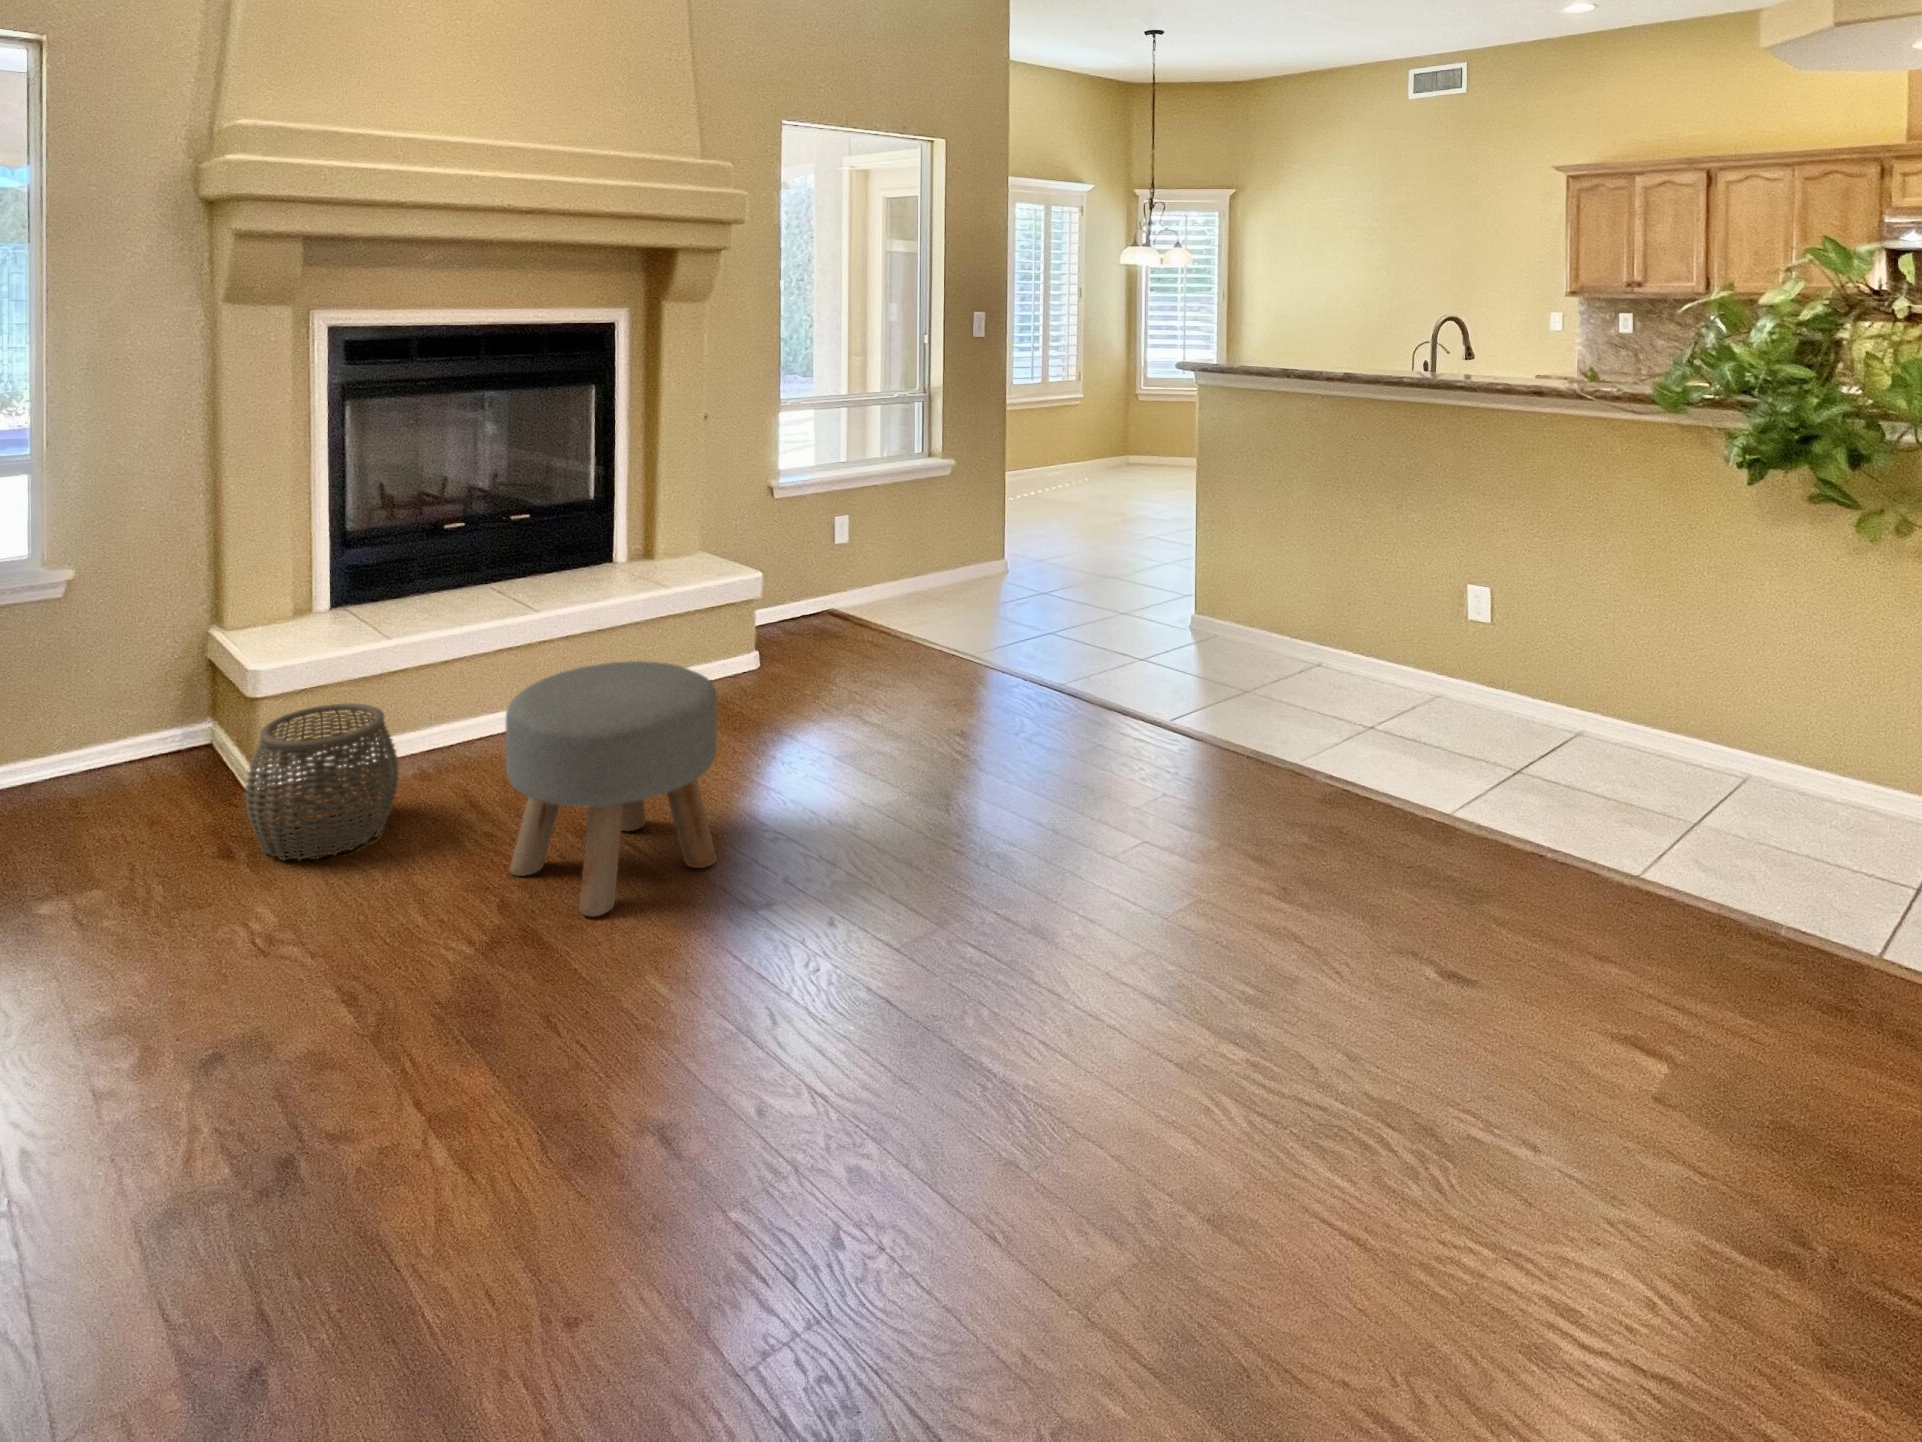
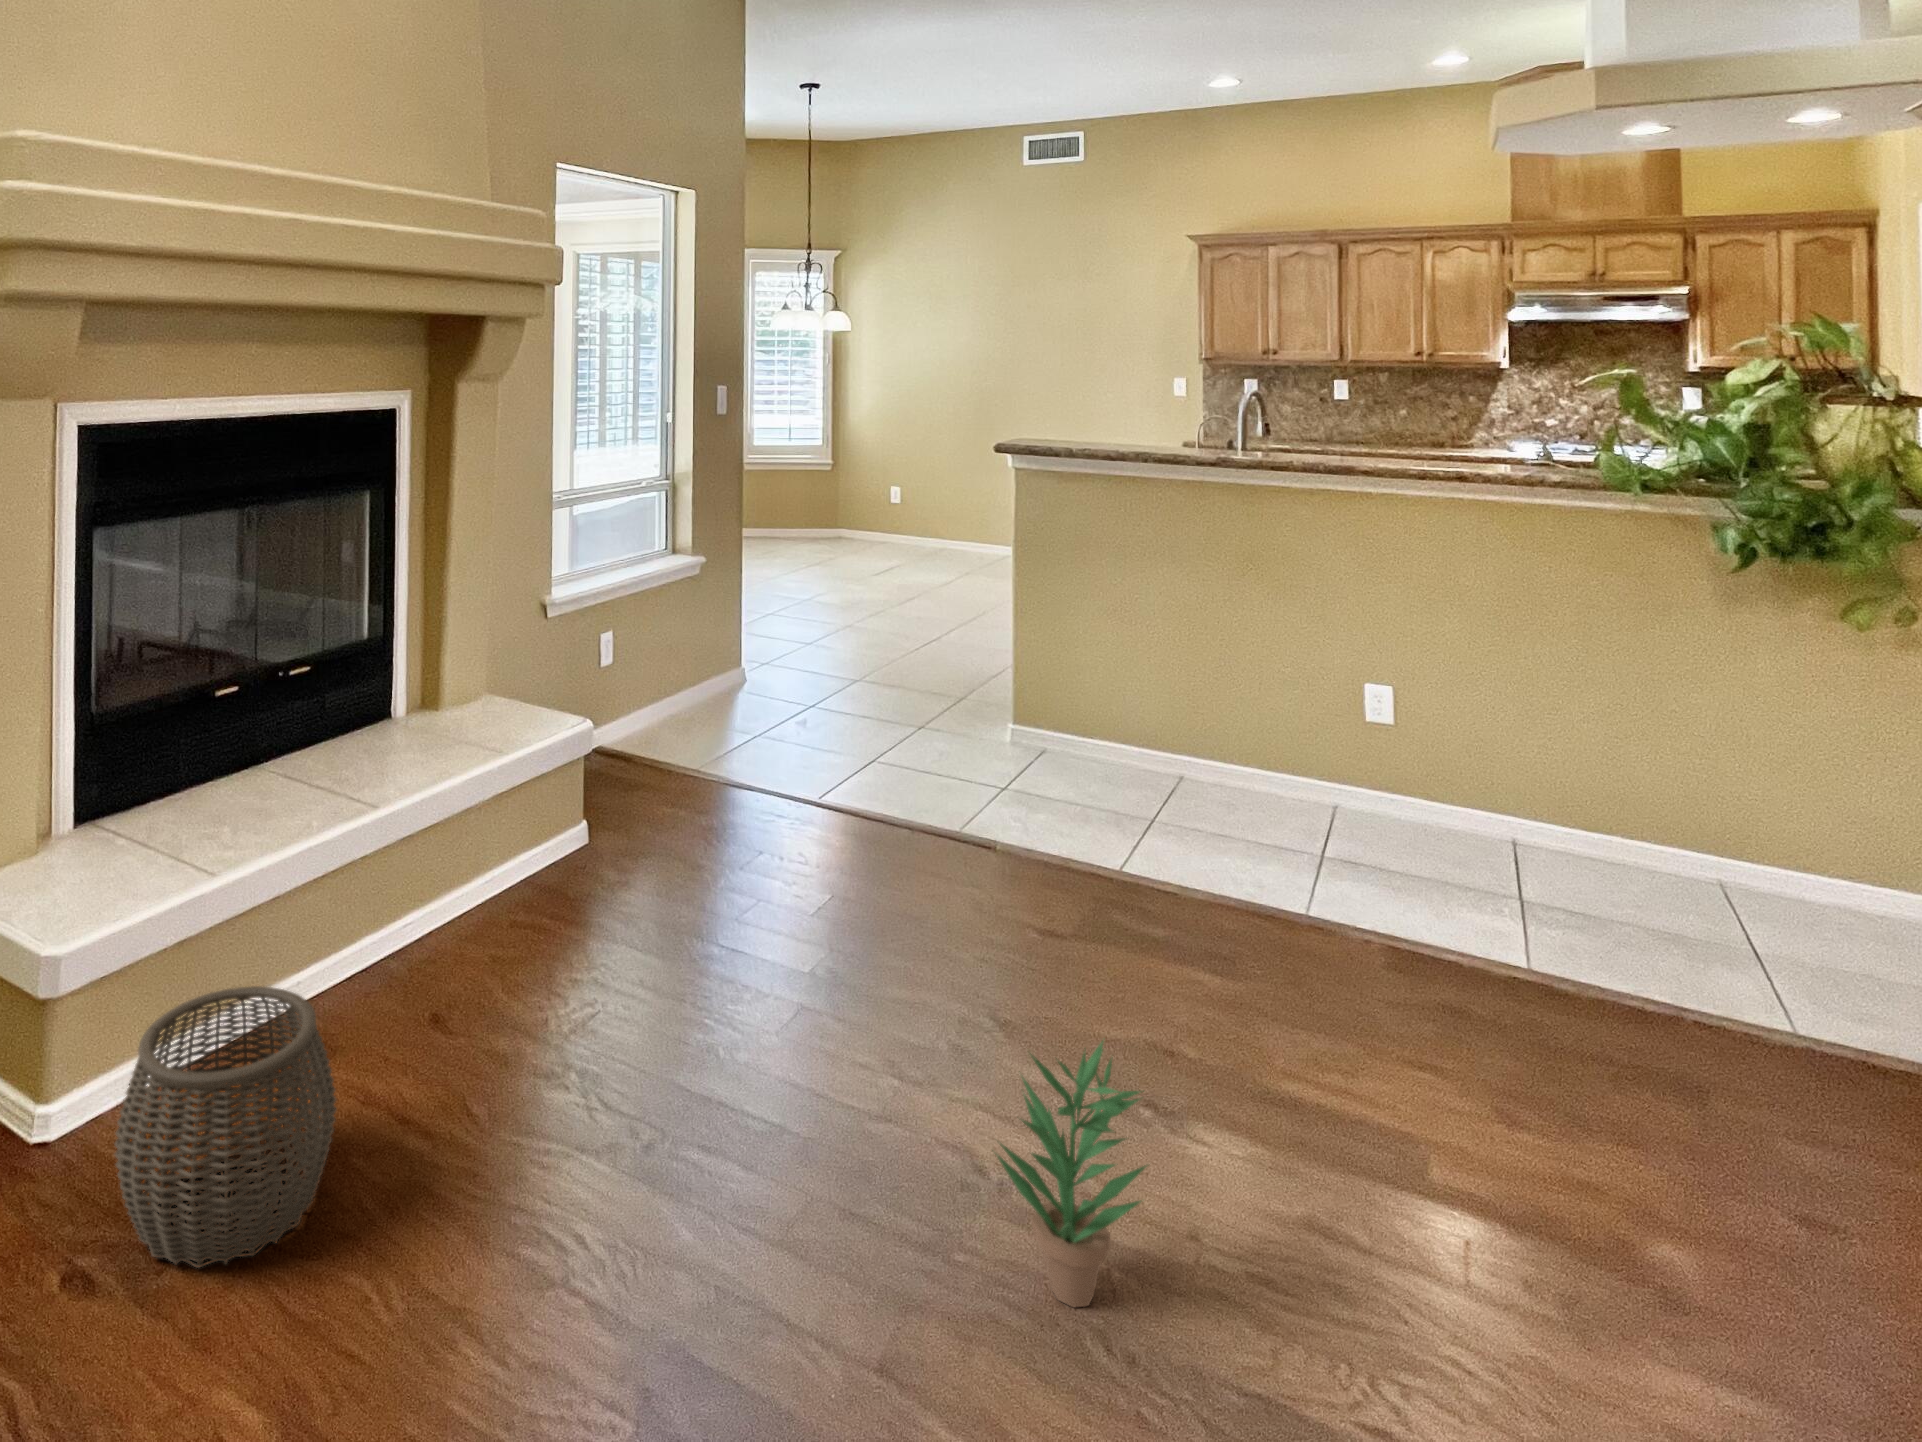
ottoman: present [505,661,718,917] -> none [553,875,841,1288]
potted plant: none [744,776,842,958] -> present [996,1042,1146,1307]

